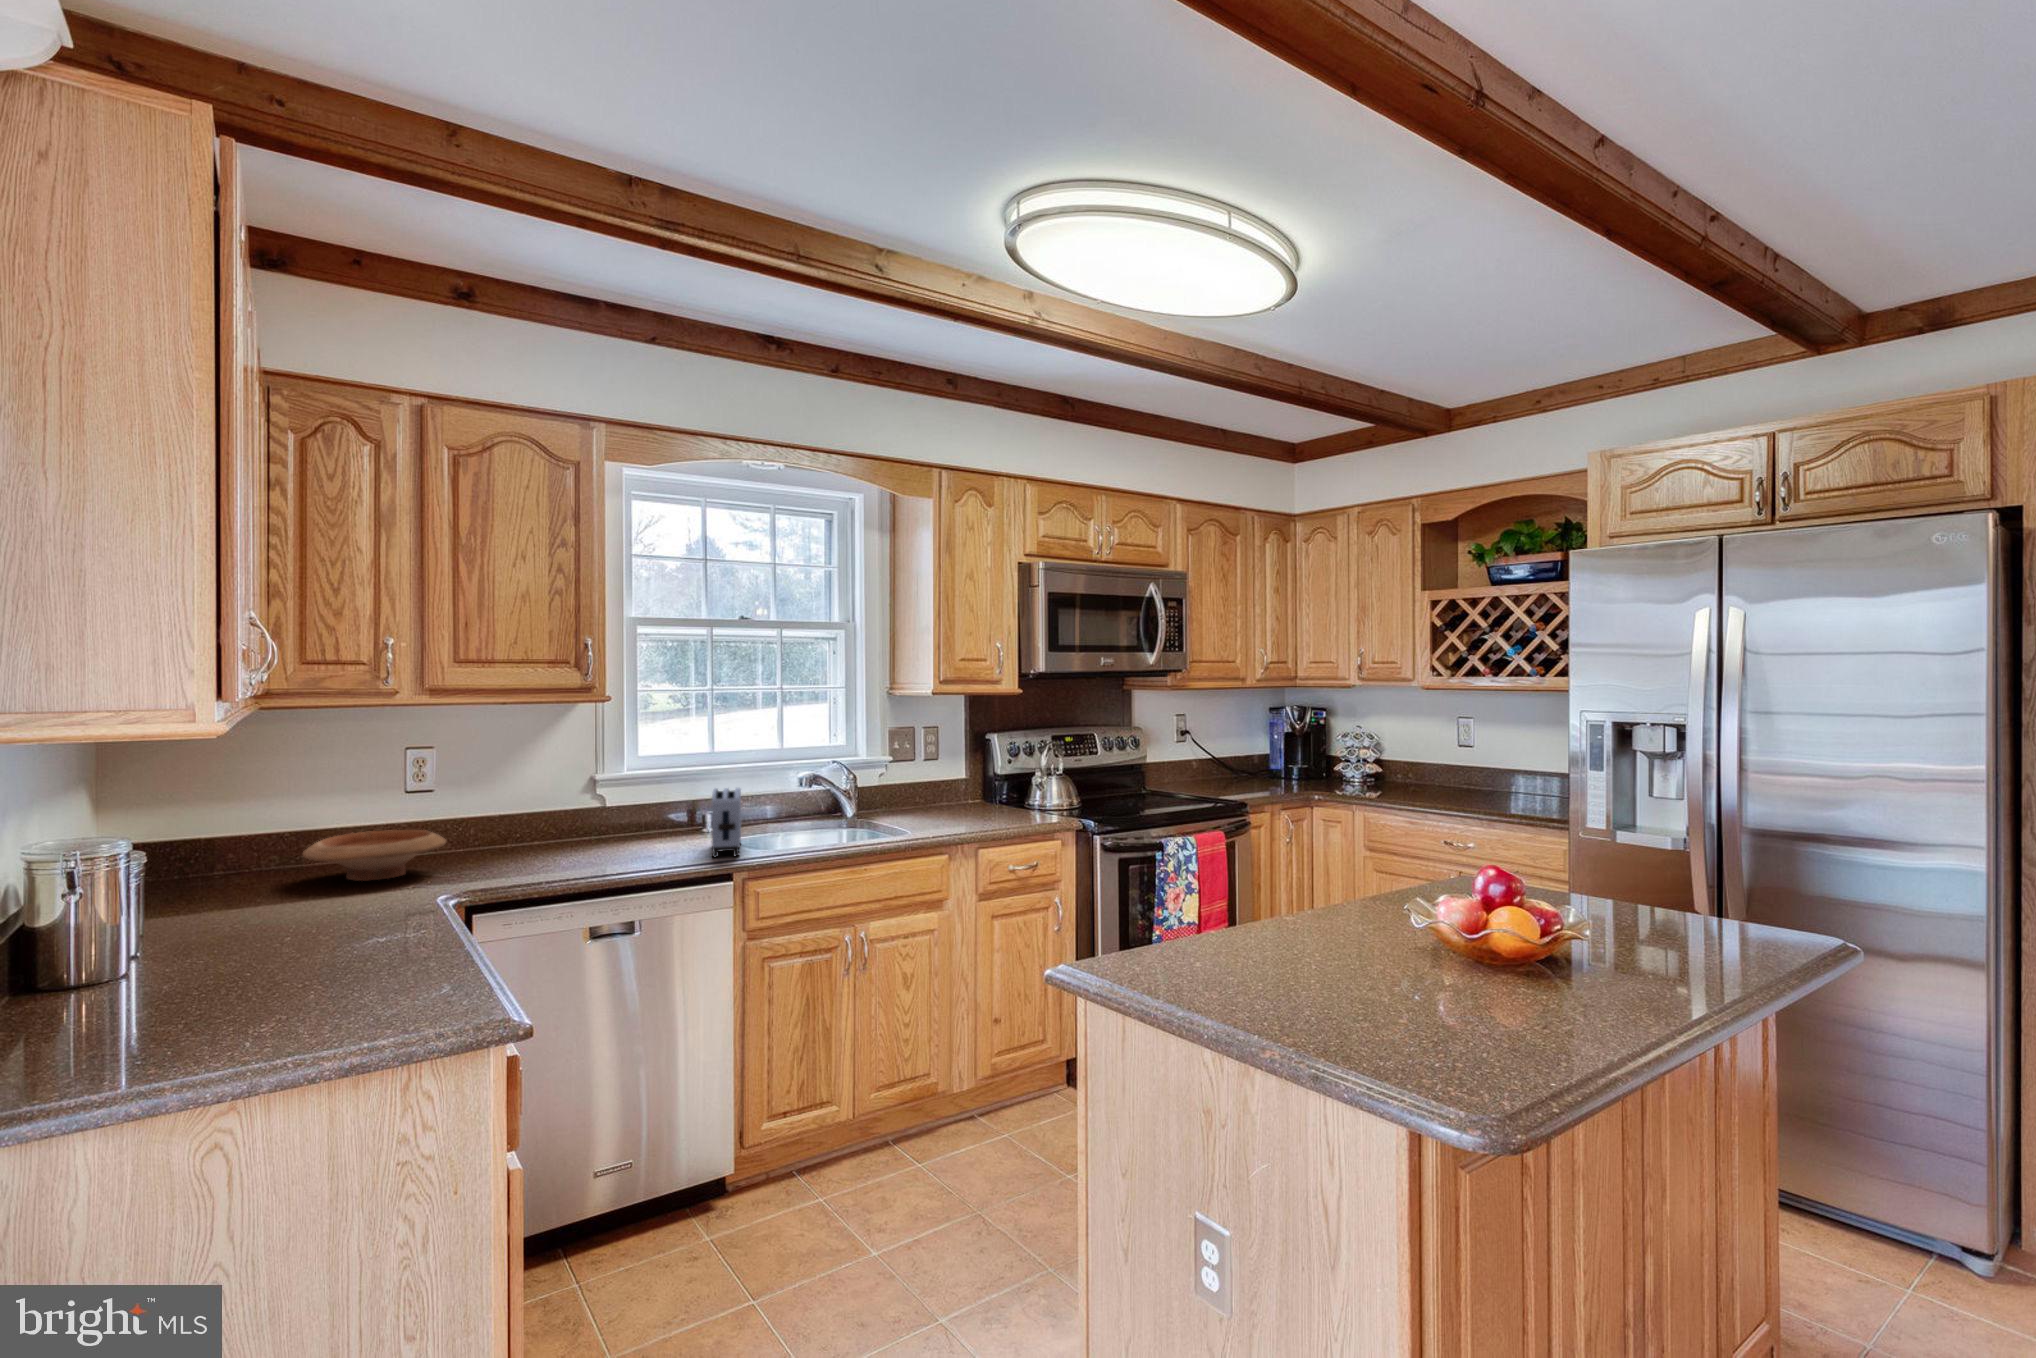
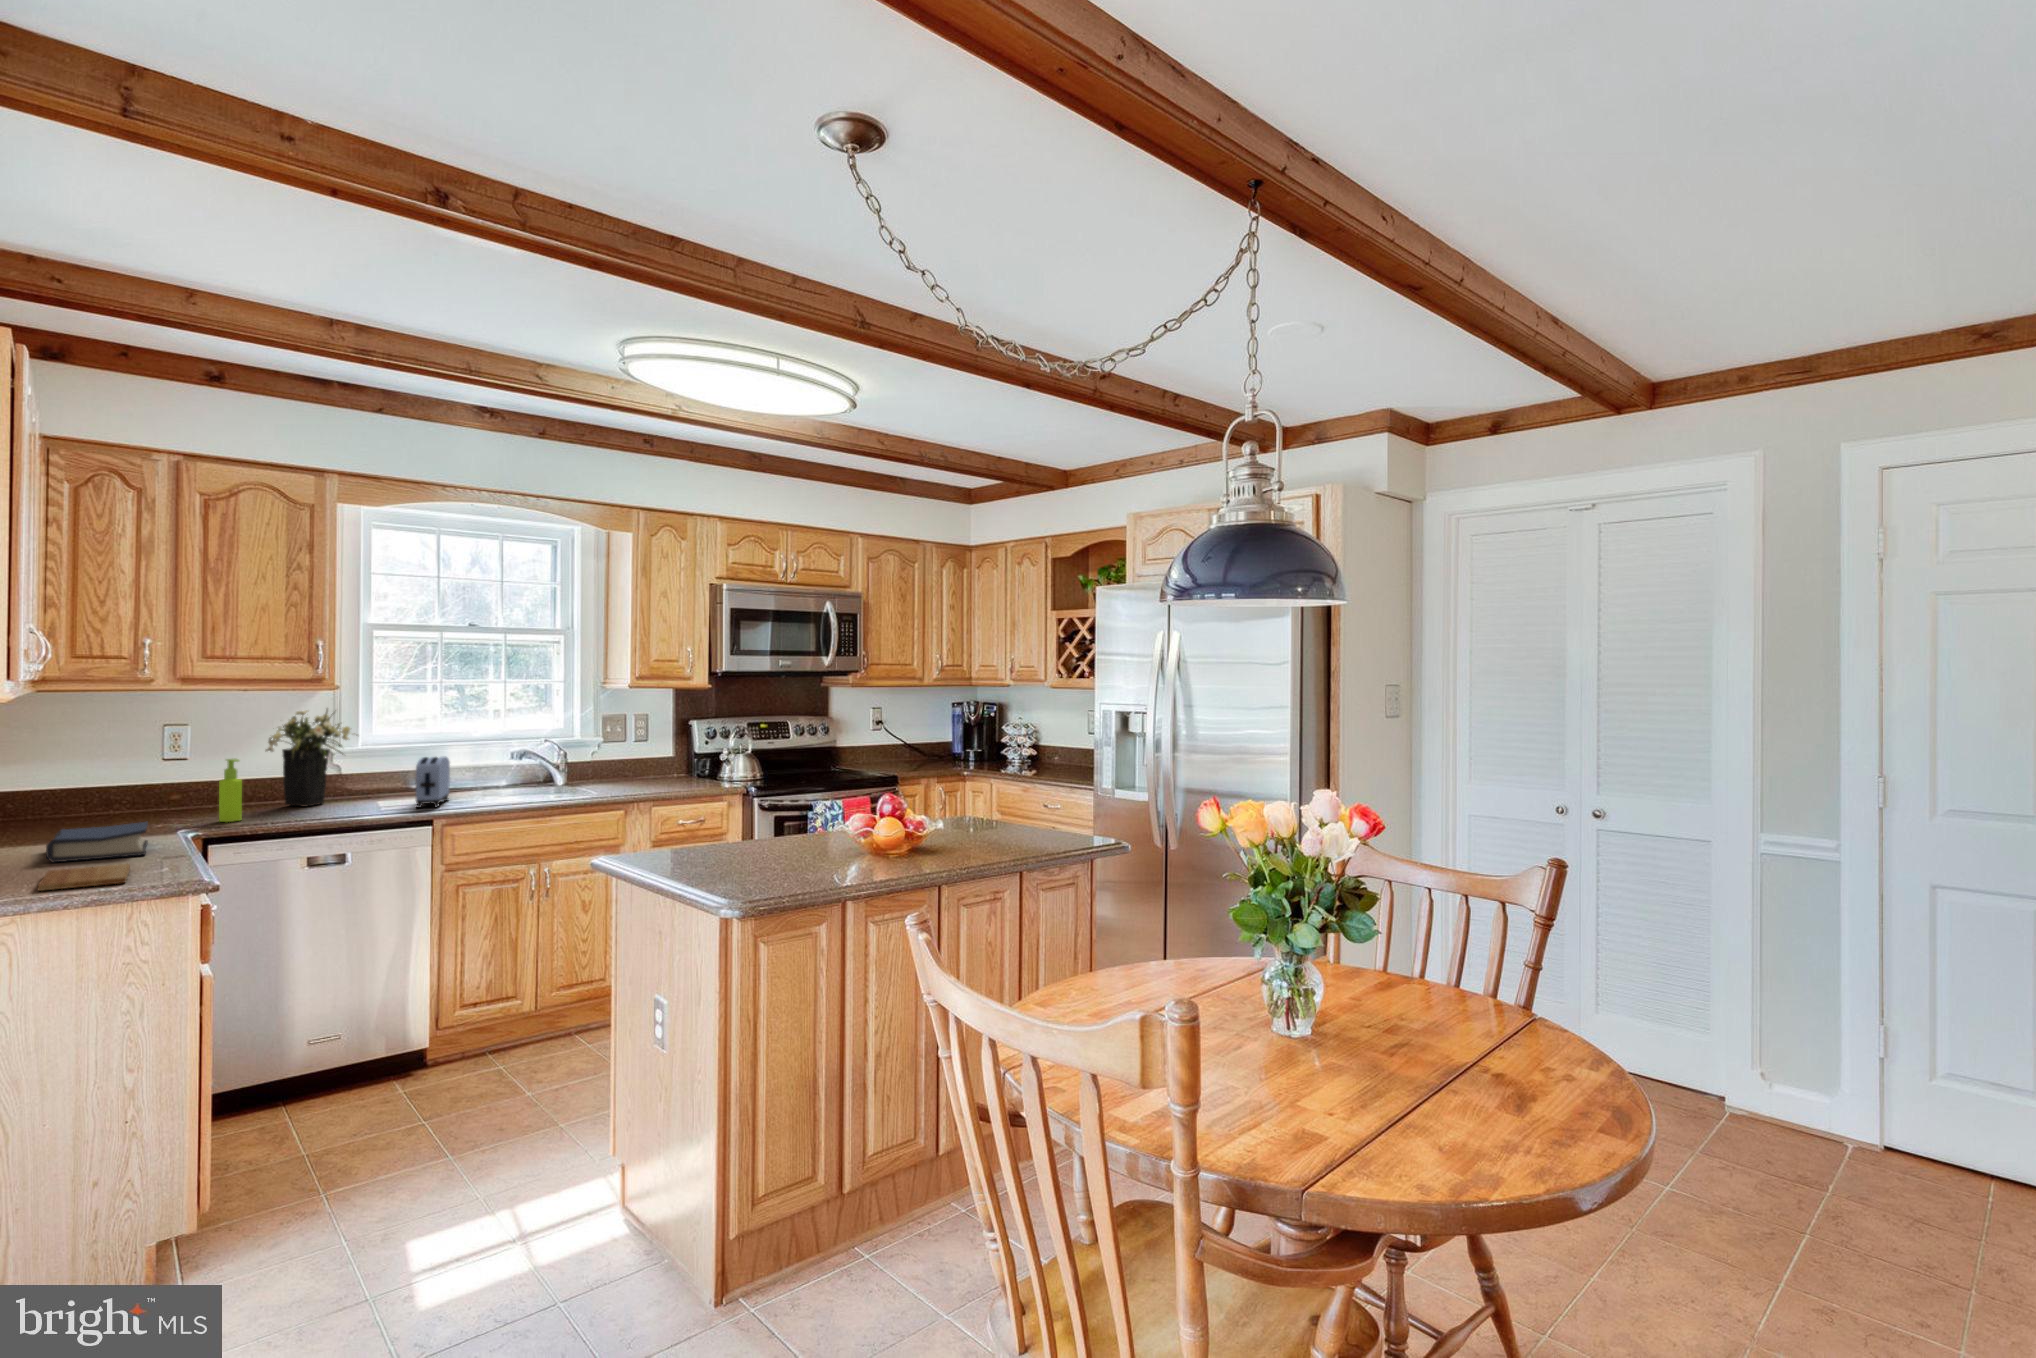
flower arrangement: none [524,725,637,854] -> present [266,709,350,806]
soap dispenser: none [482,797,510,882] -> present [219,759,242,822]
wooden bowl: present [303,830,446,881] -> none [72,785,194,821]
hardback book: none [283,894,415,967] -> present [46,822,148,862]
cutting board: none [281,975,407,1040] -> present [38,864,130,891]

